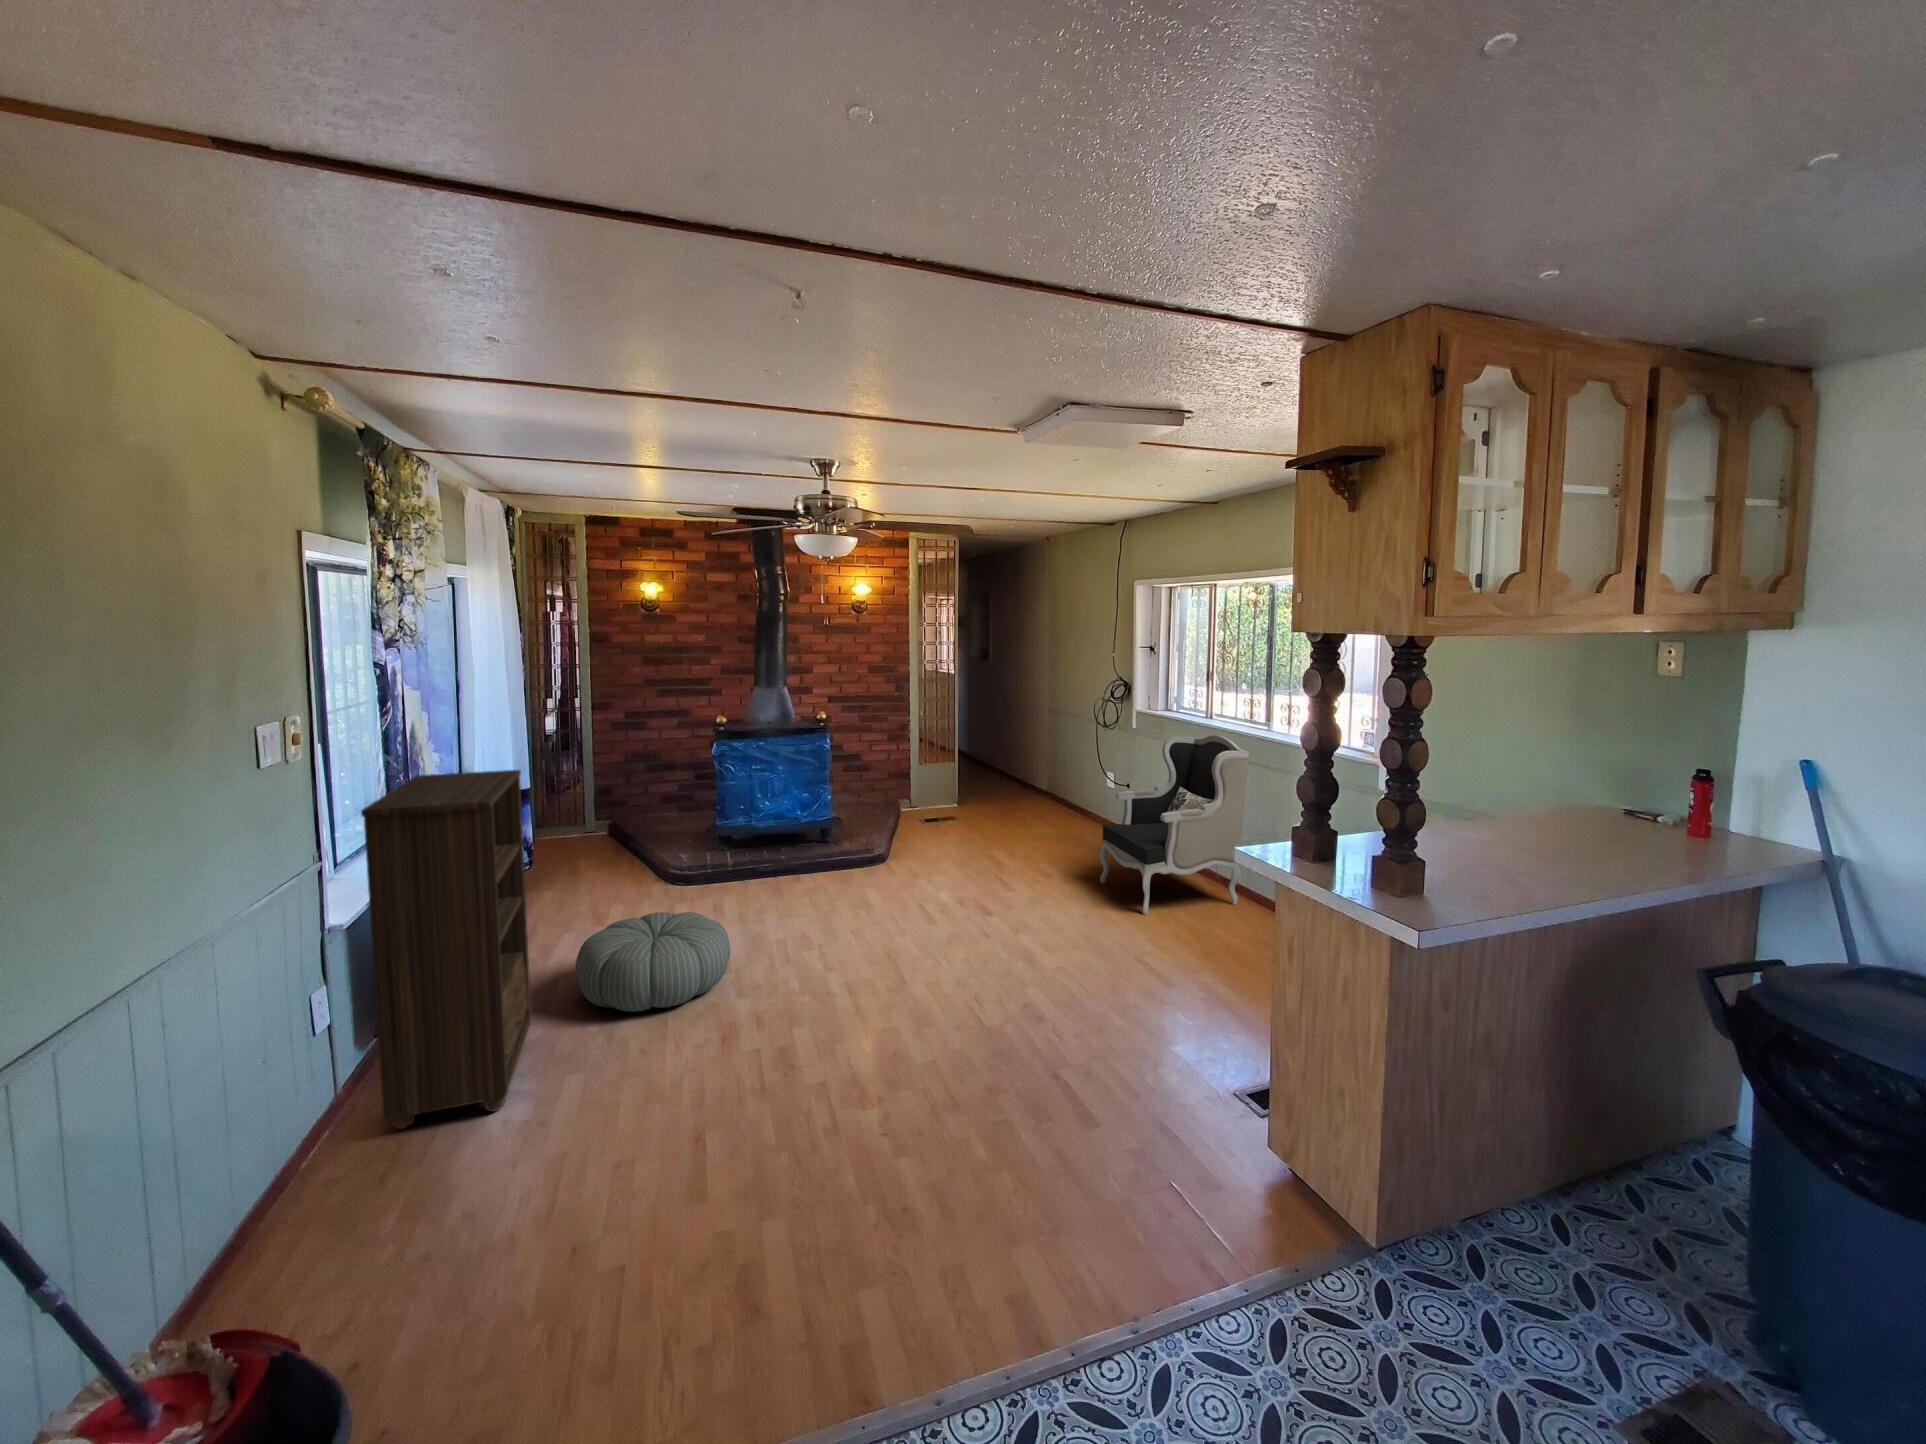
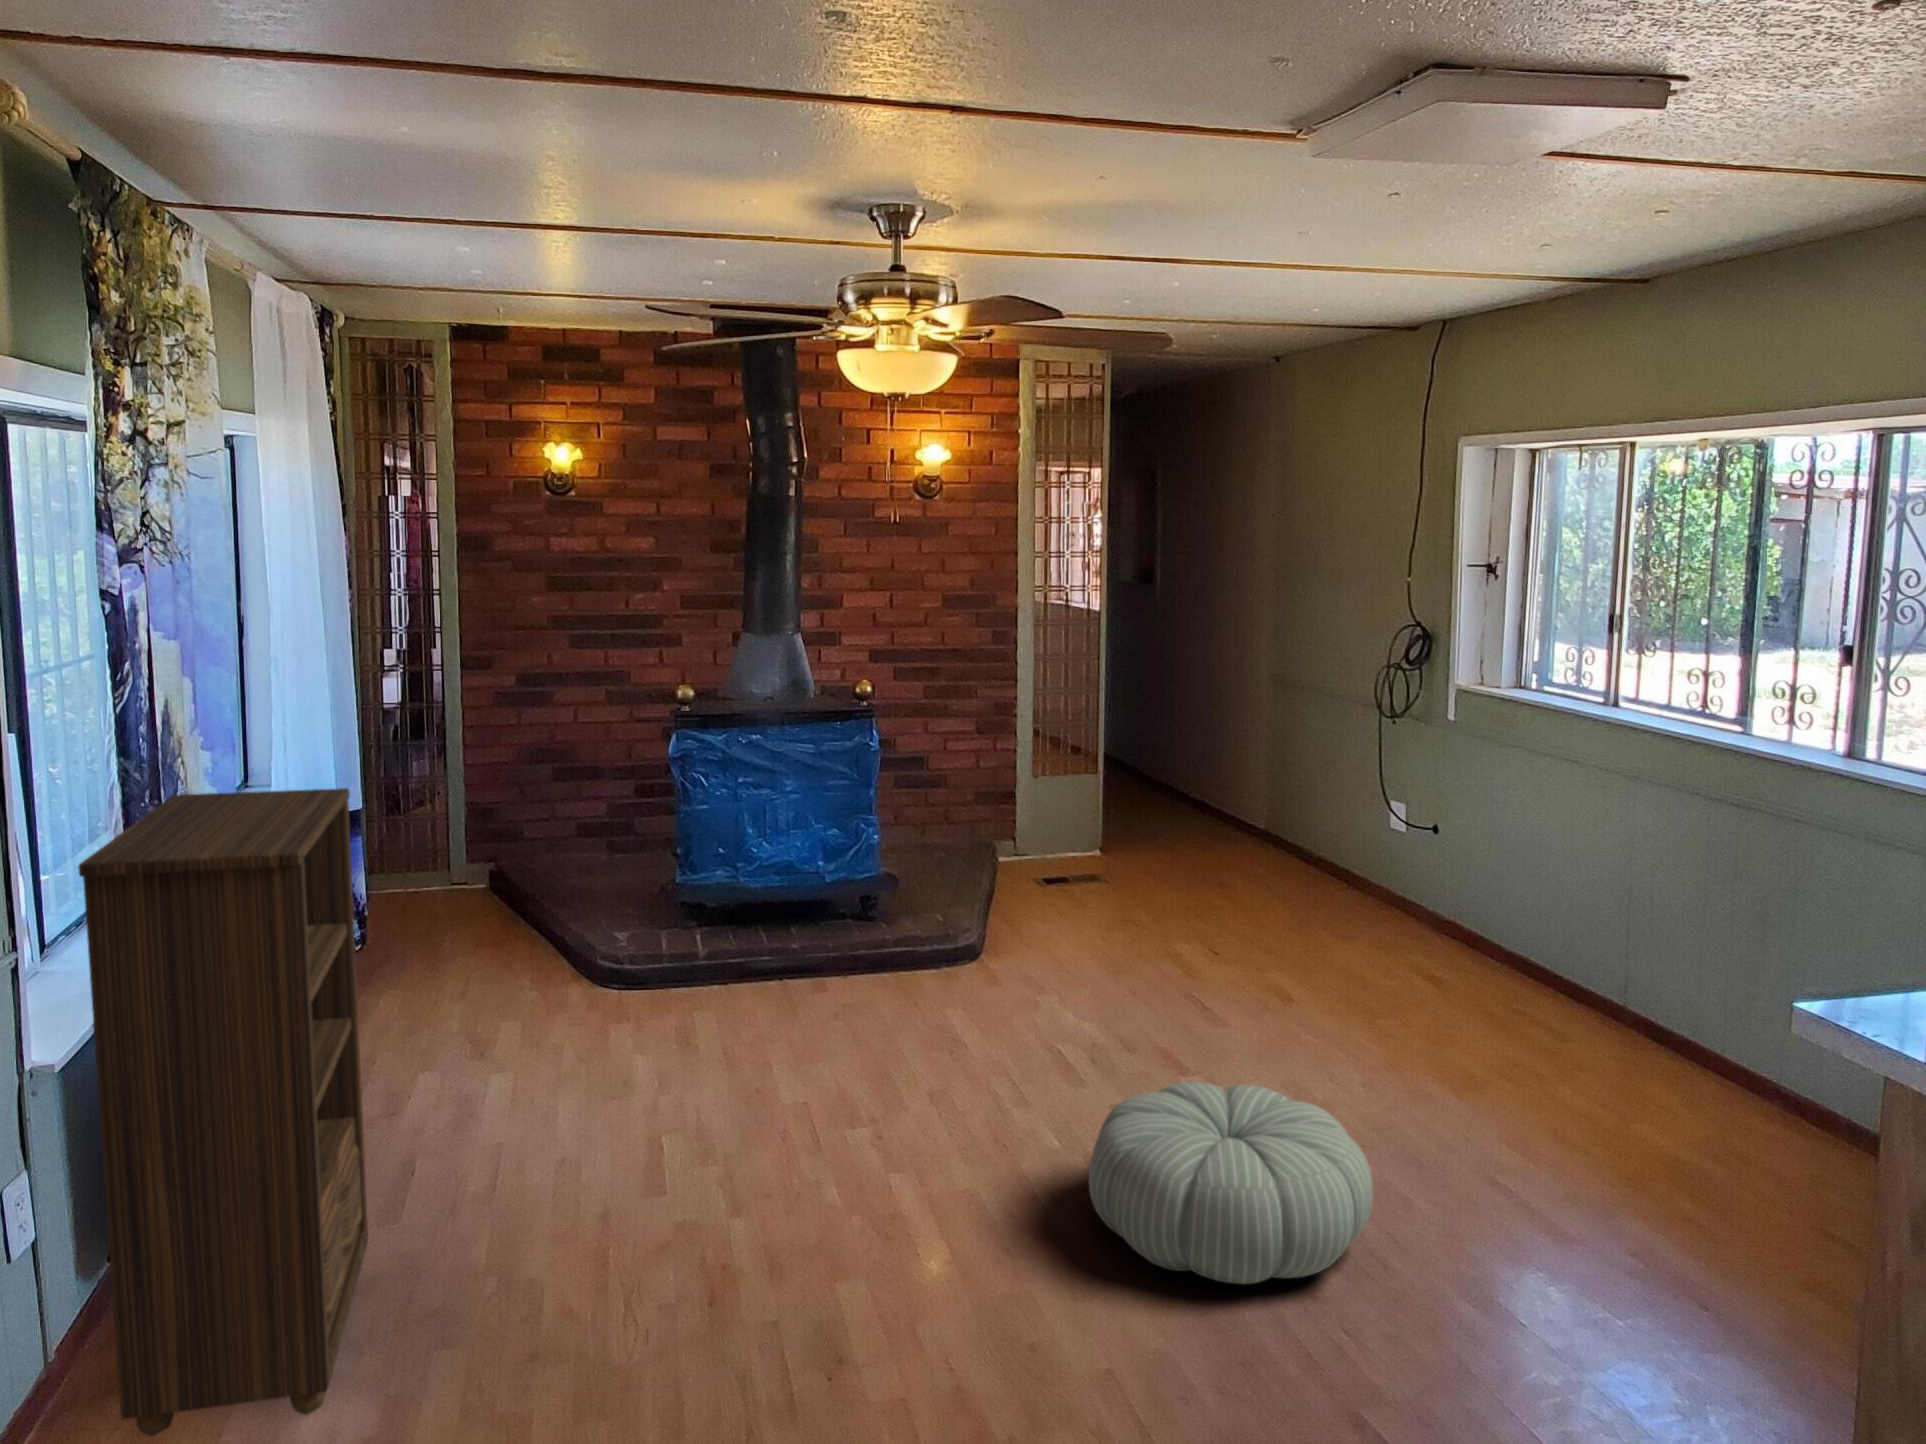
armchair: present [1099,735,1249,914] -> none [1387,742,1708,1090]
pouf: present [575,912,730,1012] -> present [1089,1082,1373,1284]

